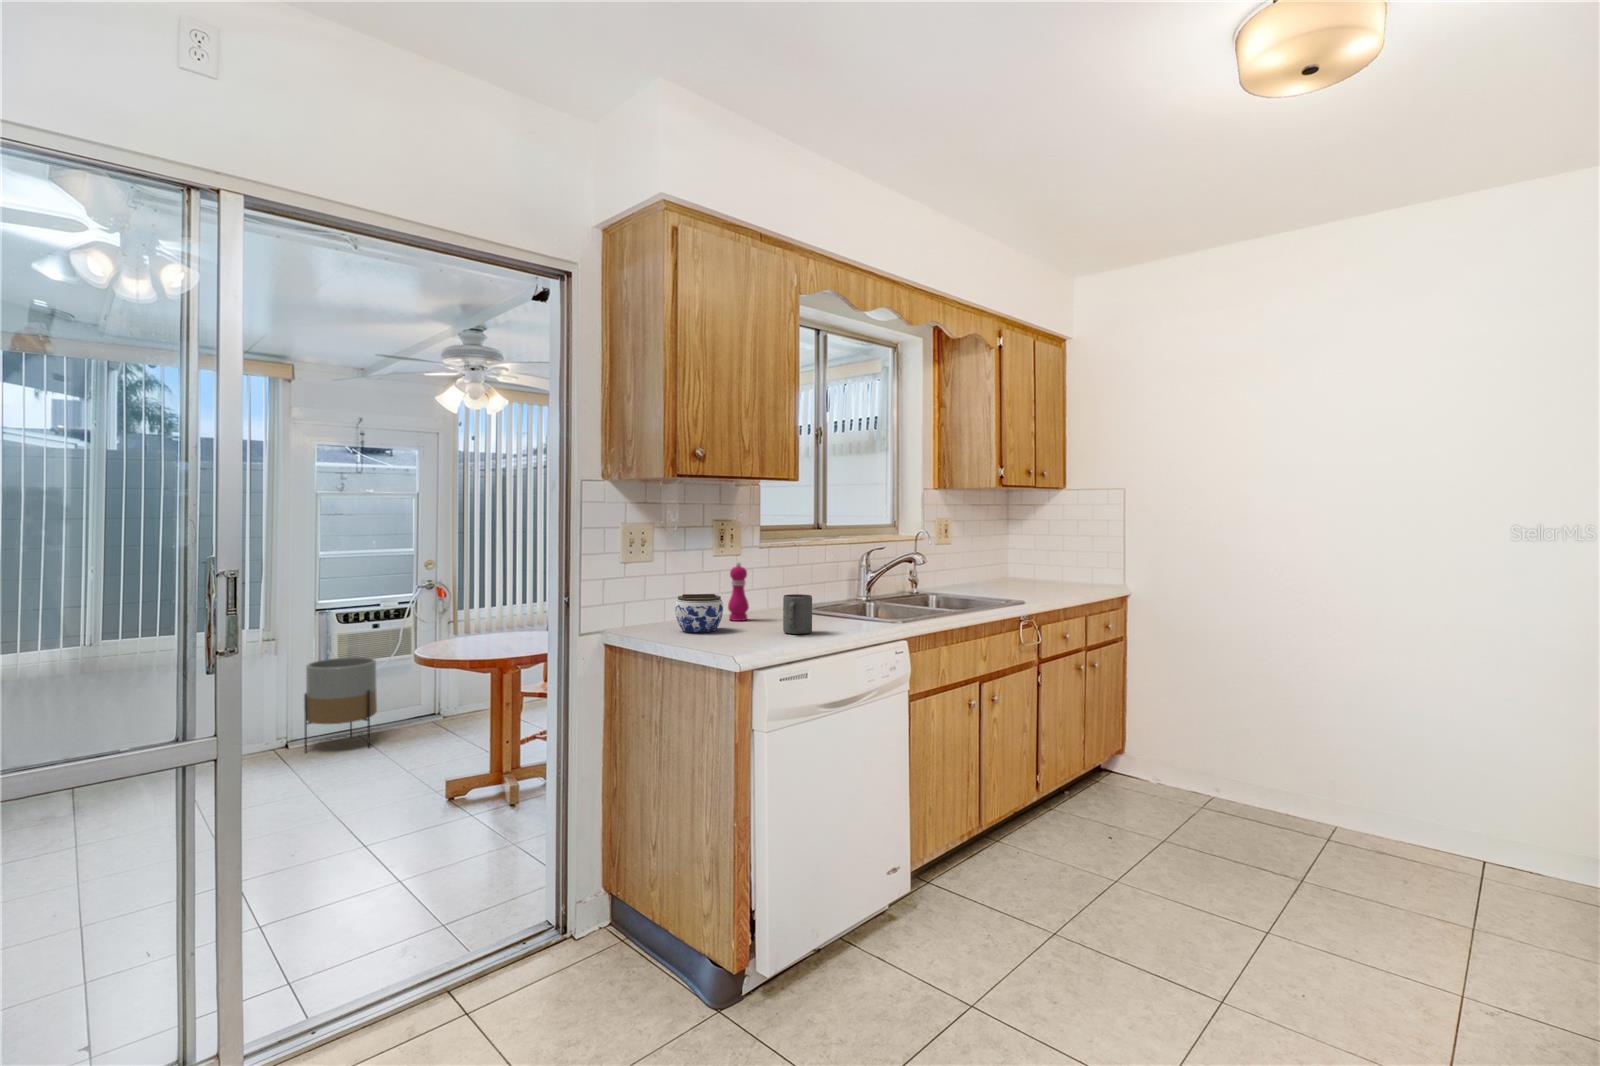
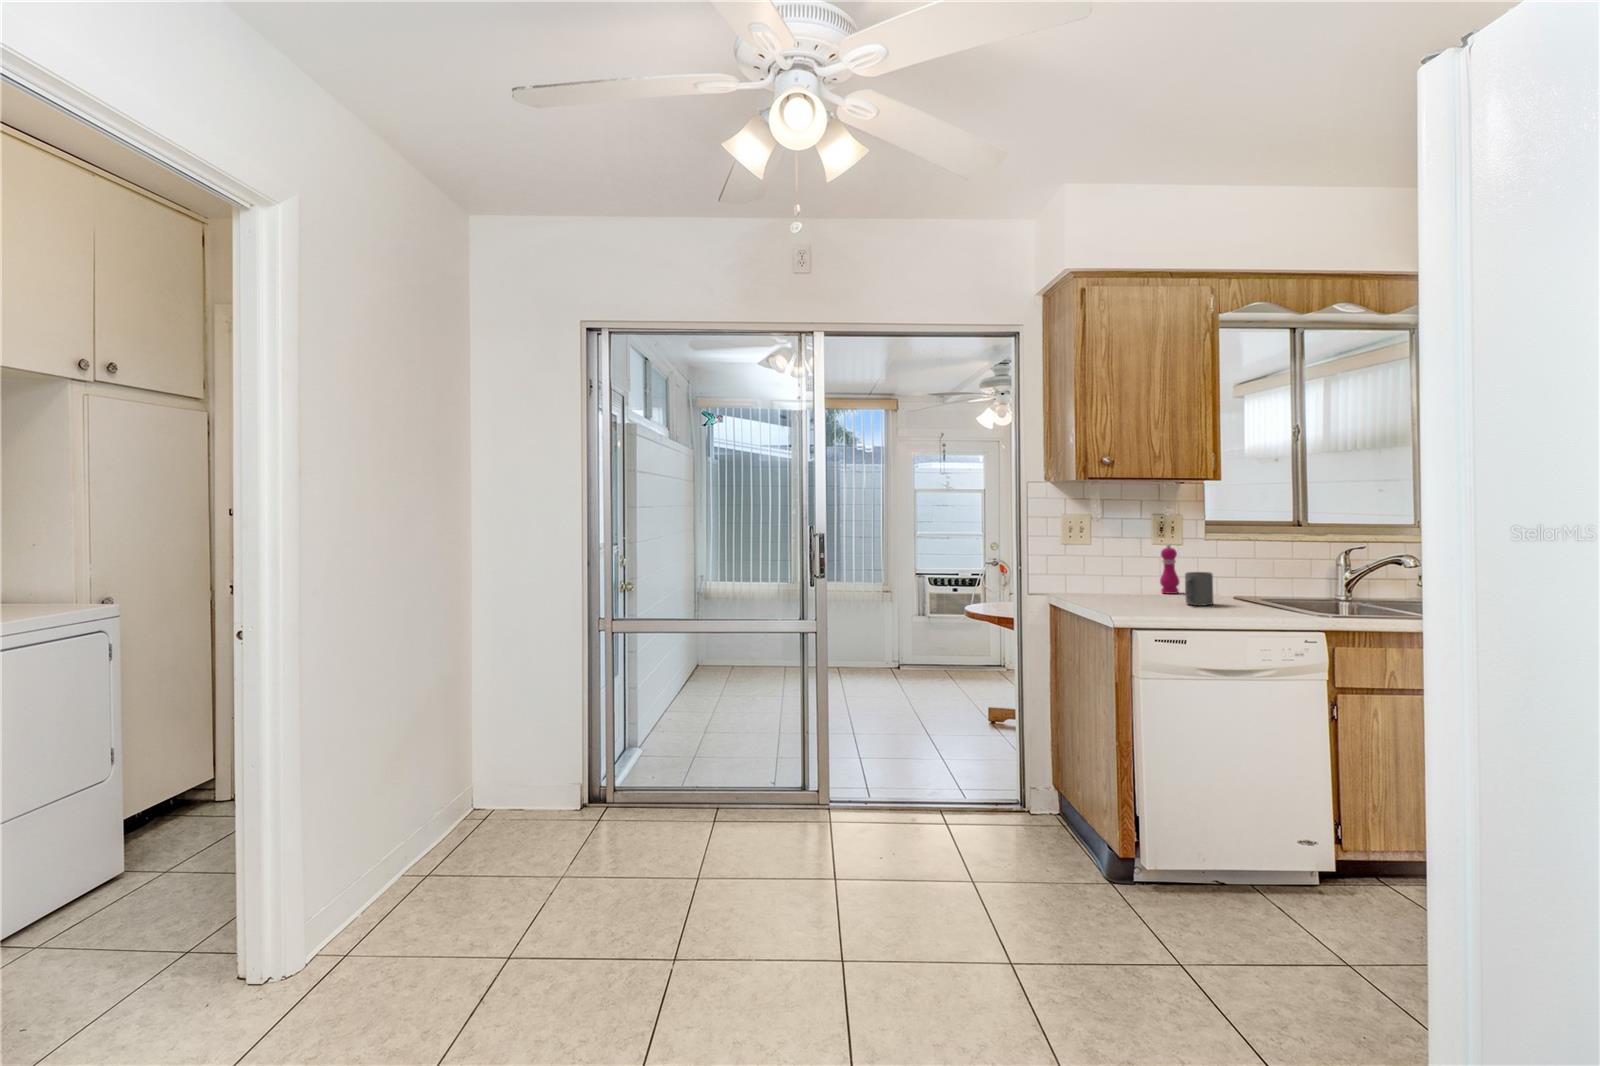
jar: present [675,594,723,632] -> none [1099,570,1140,601]
planter: present [304,657,377,752] -> none [909,613,955,680]

